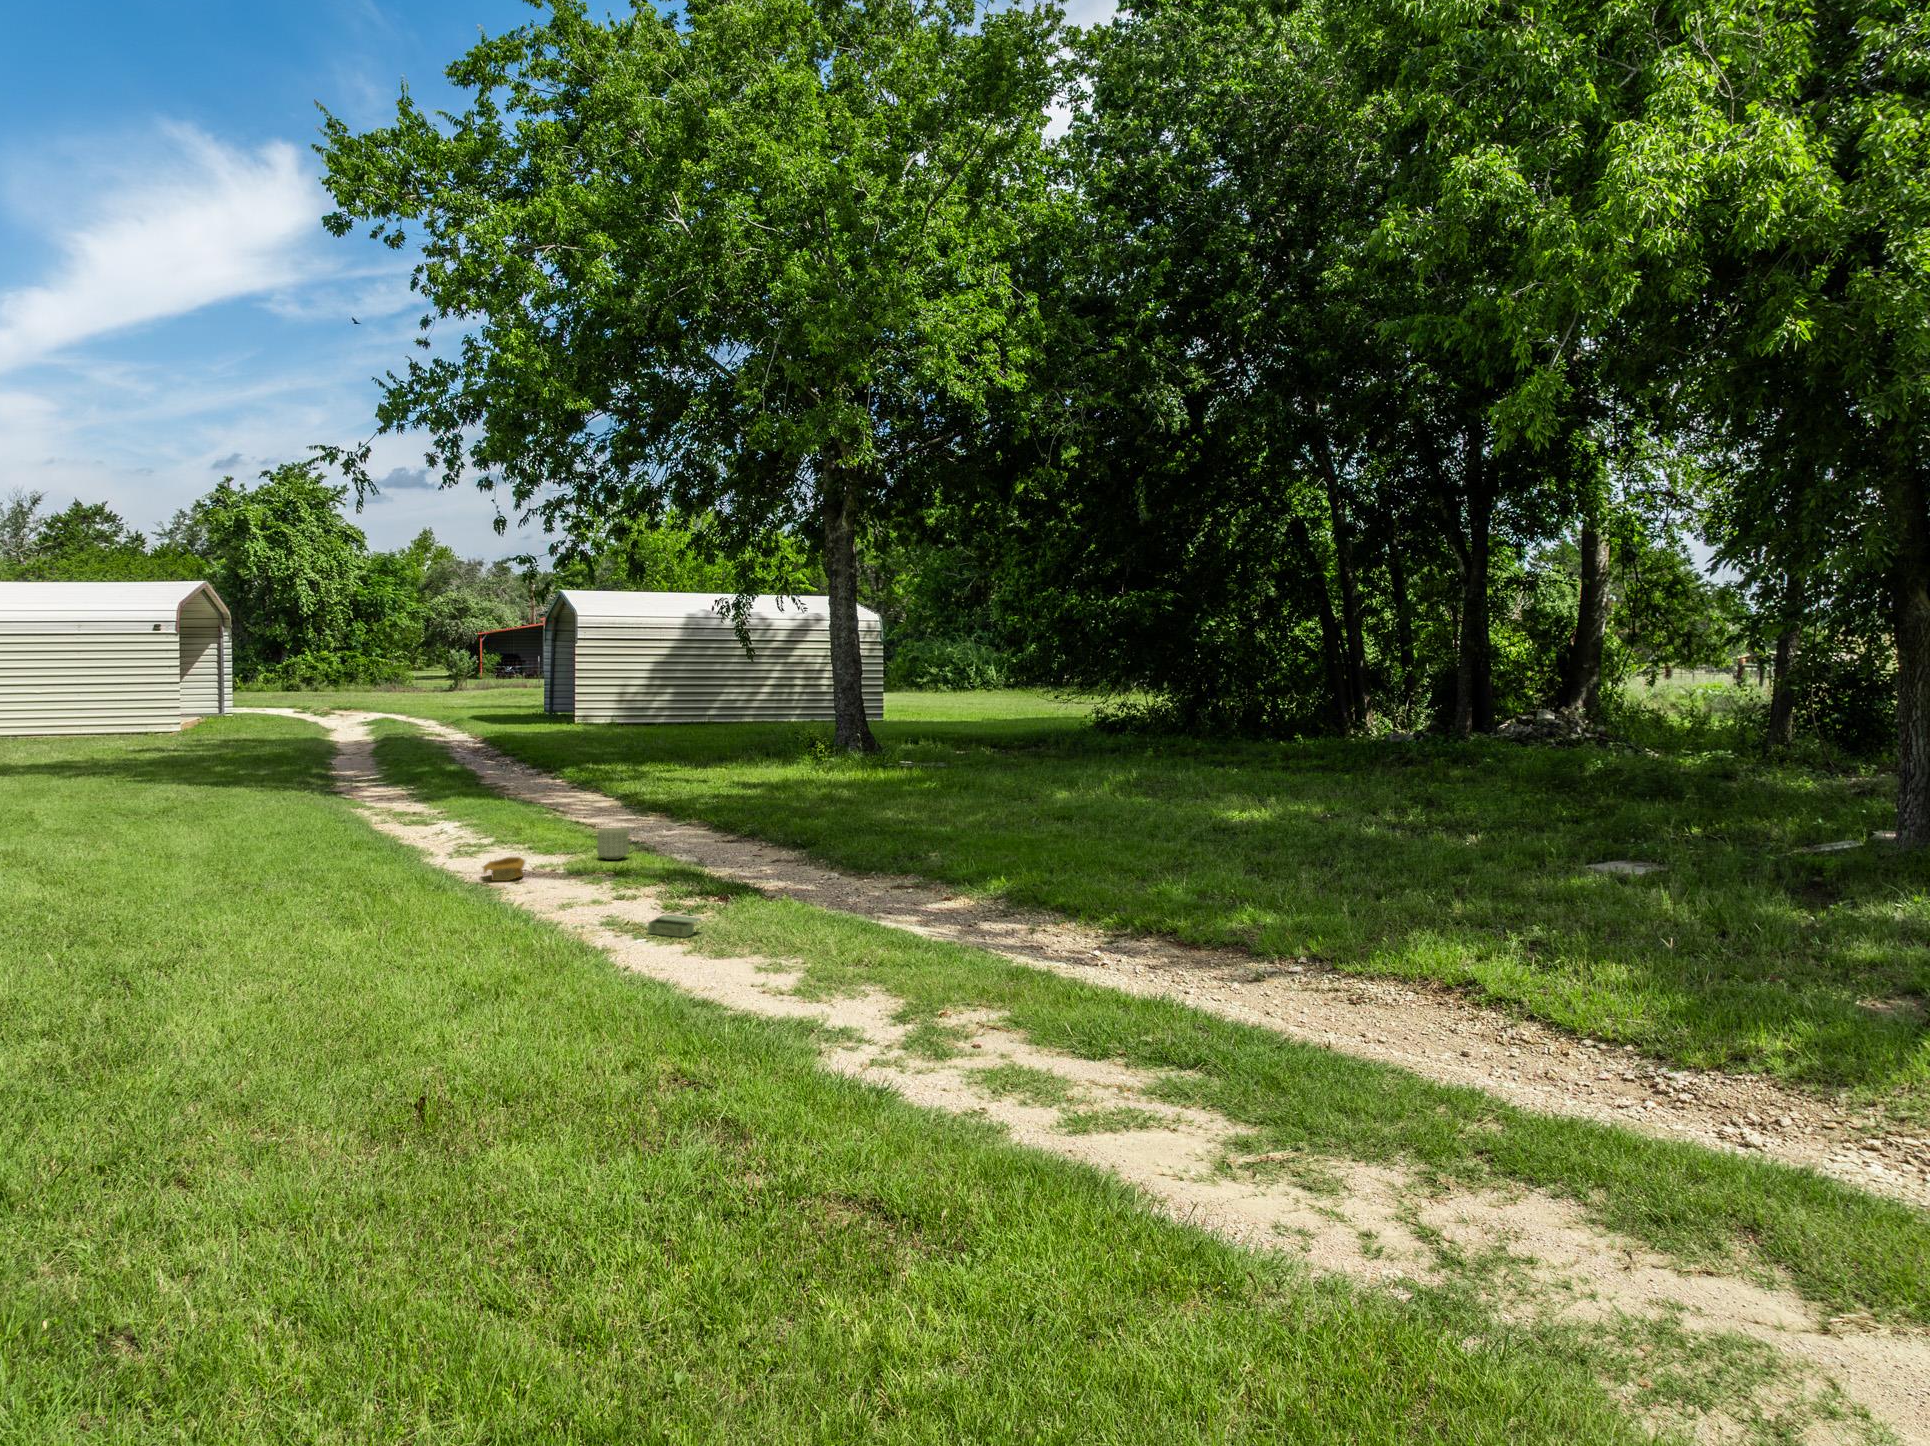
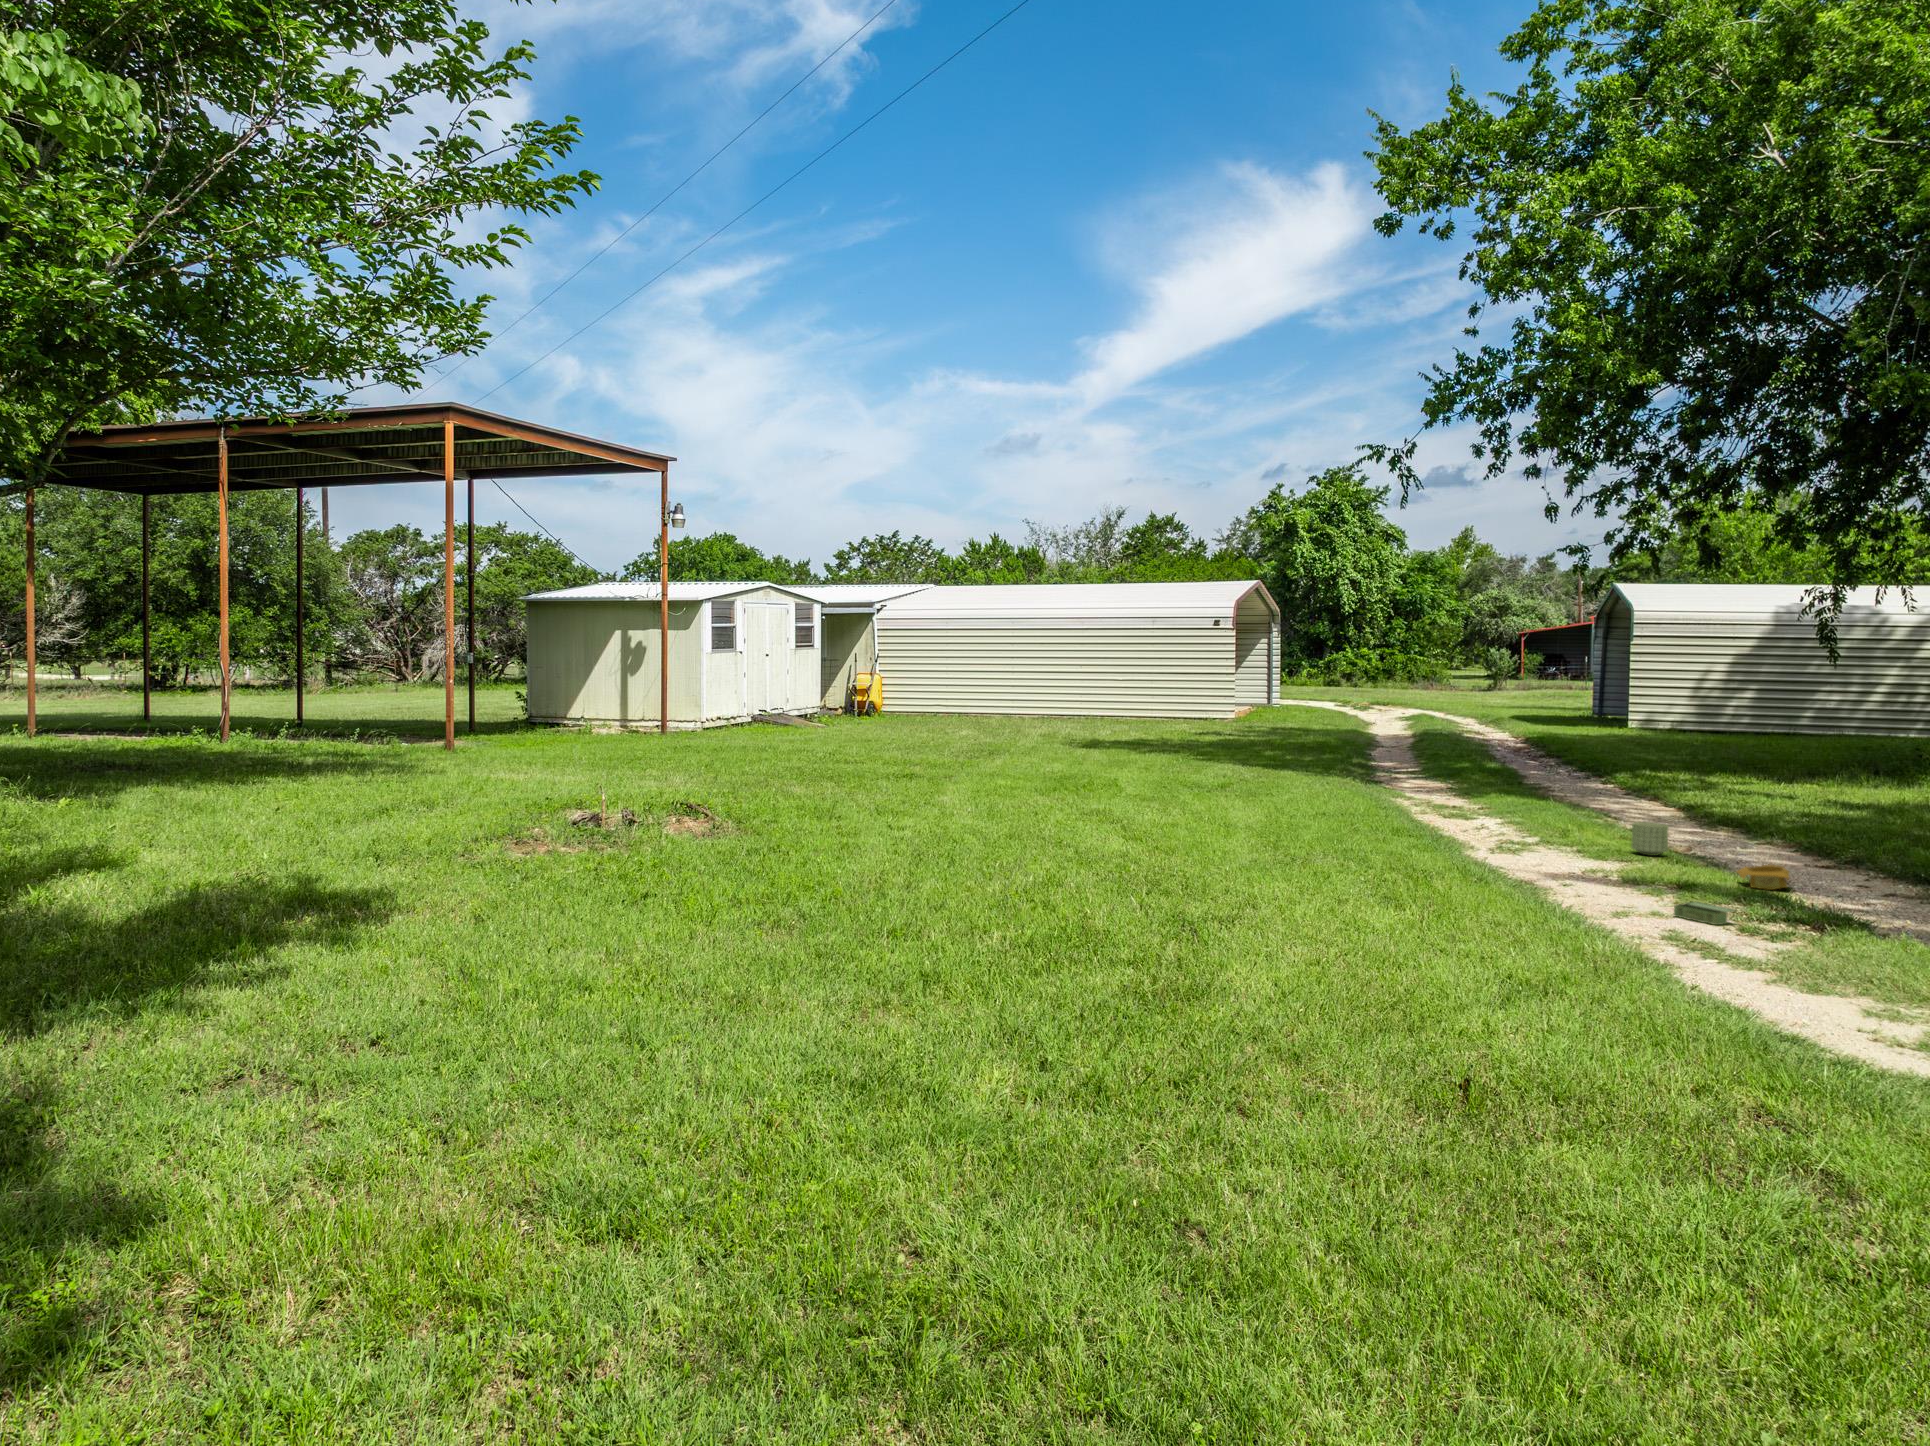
cardboard box: present [483,857,525,881] -> present [1737,865,1789,890]

